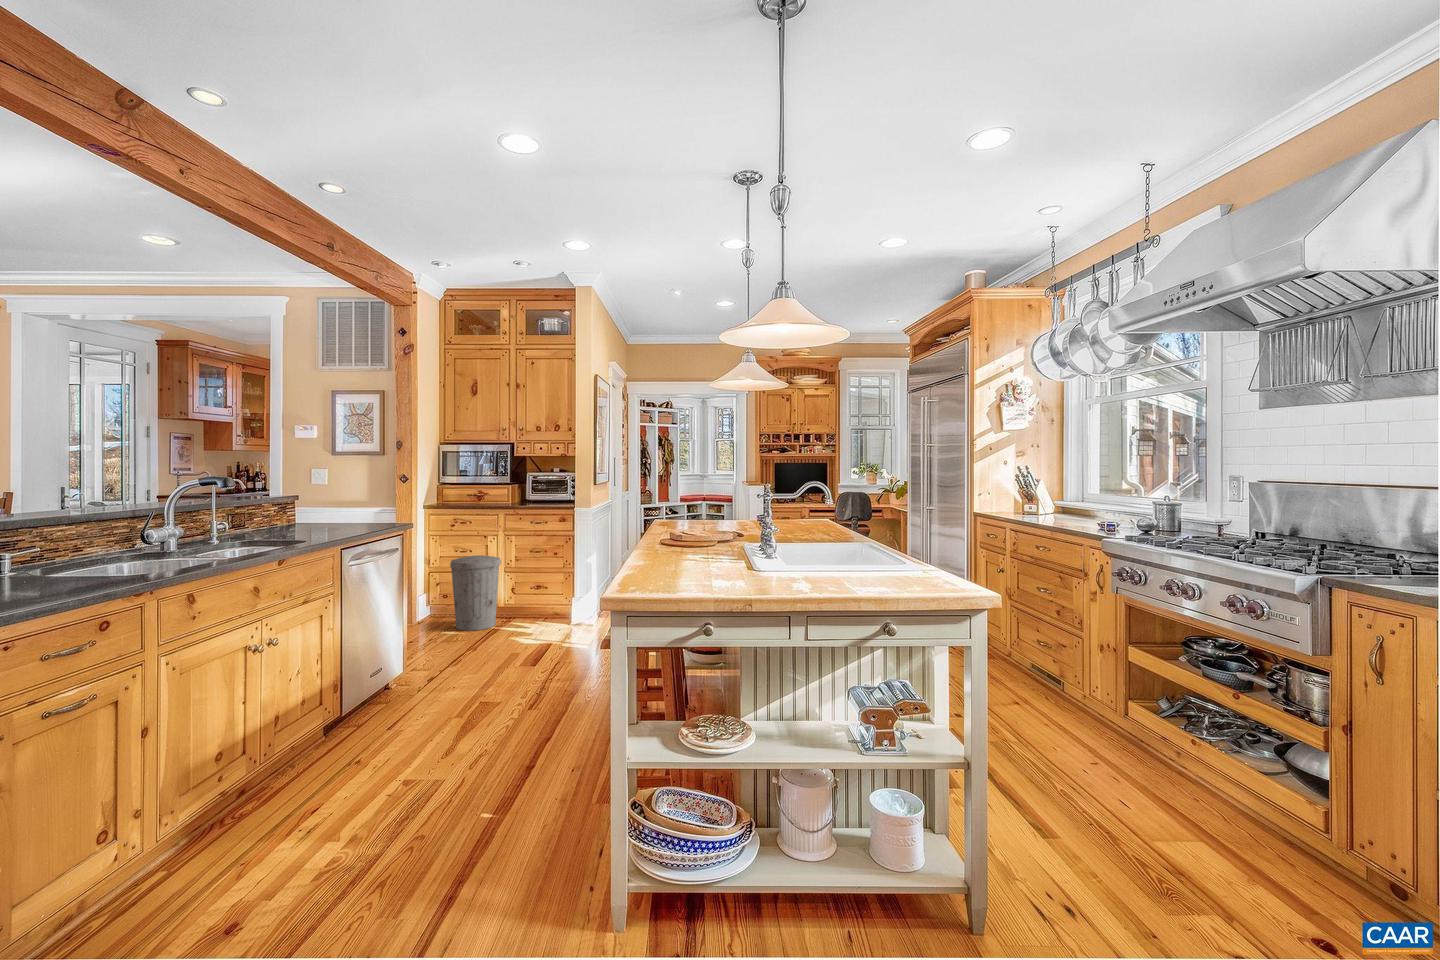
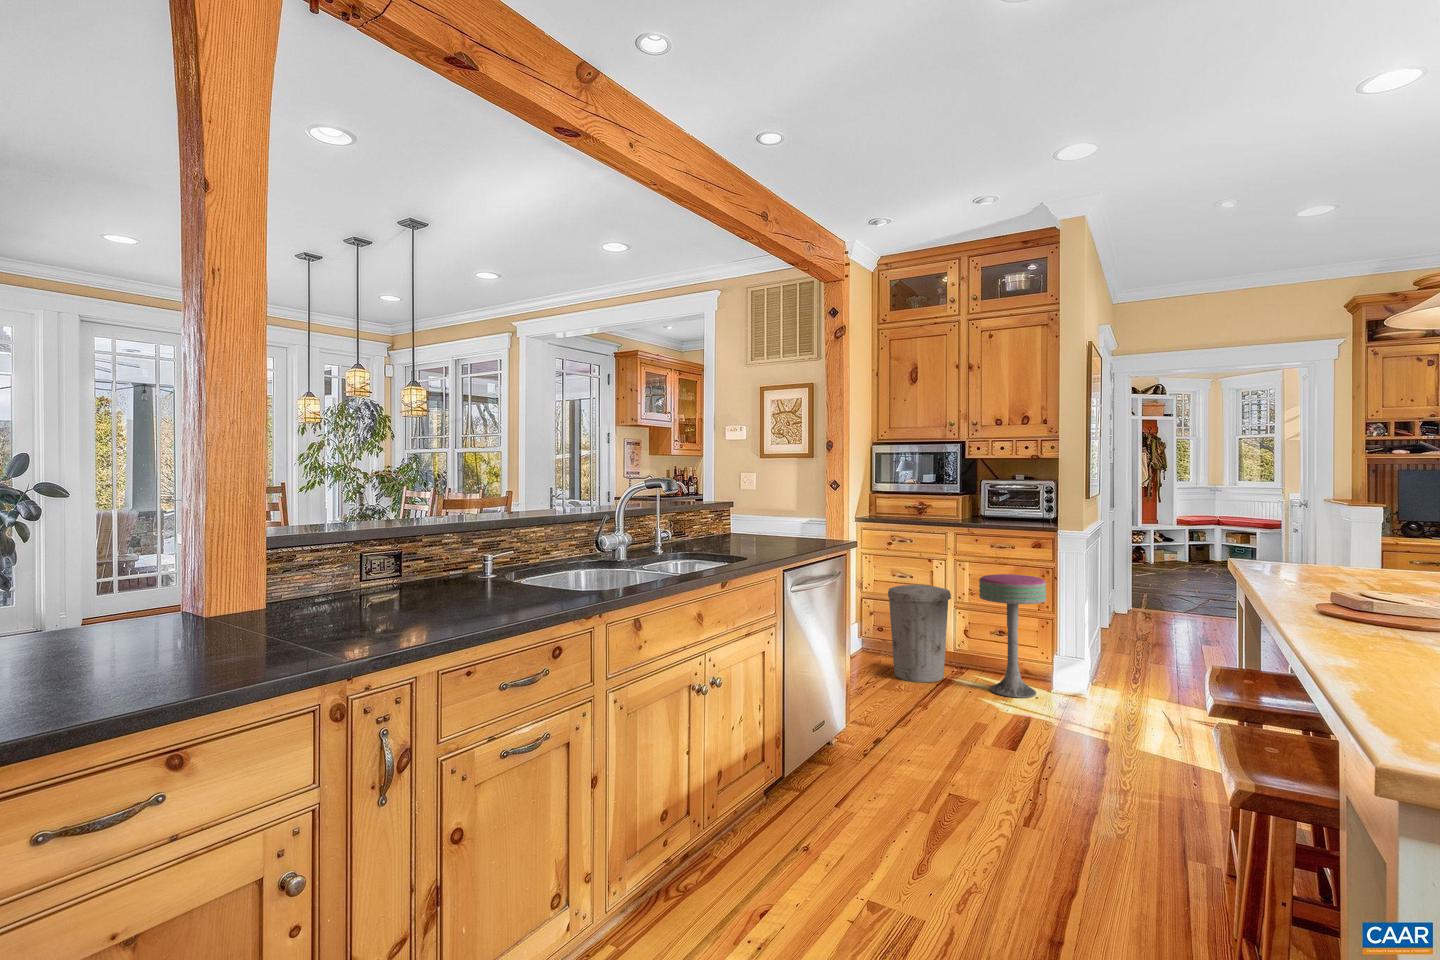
bar stool: none [521,543,567,631] -> present [979,574,1046,698]

